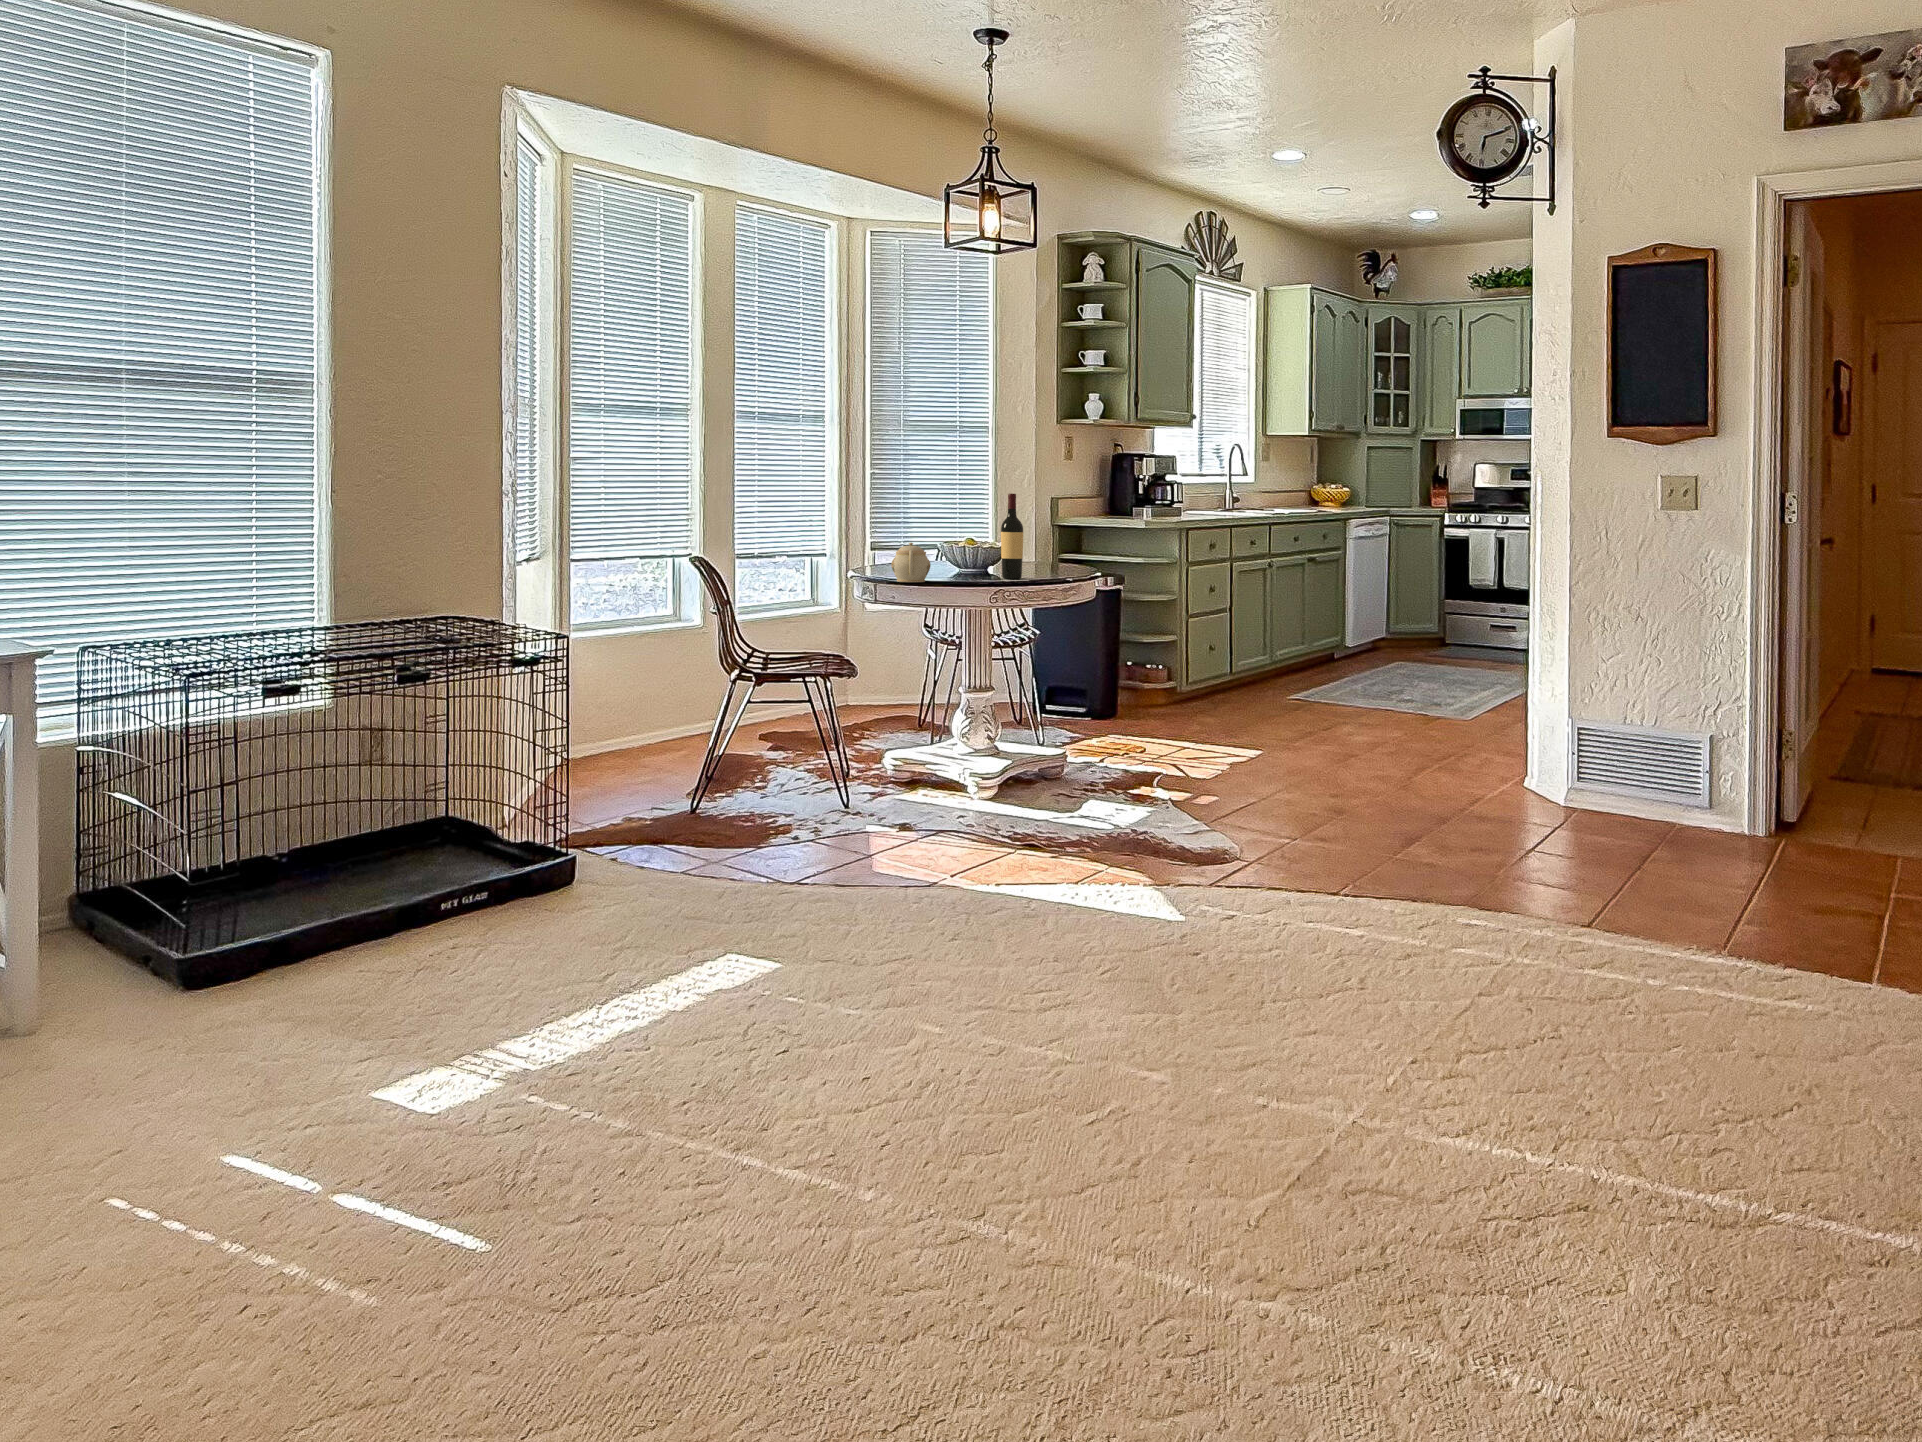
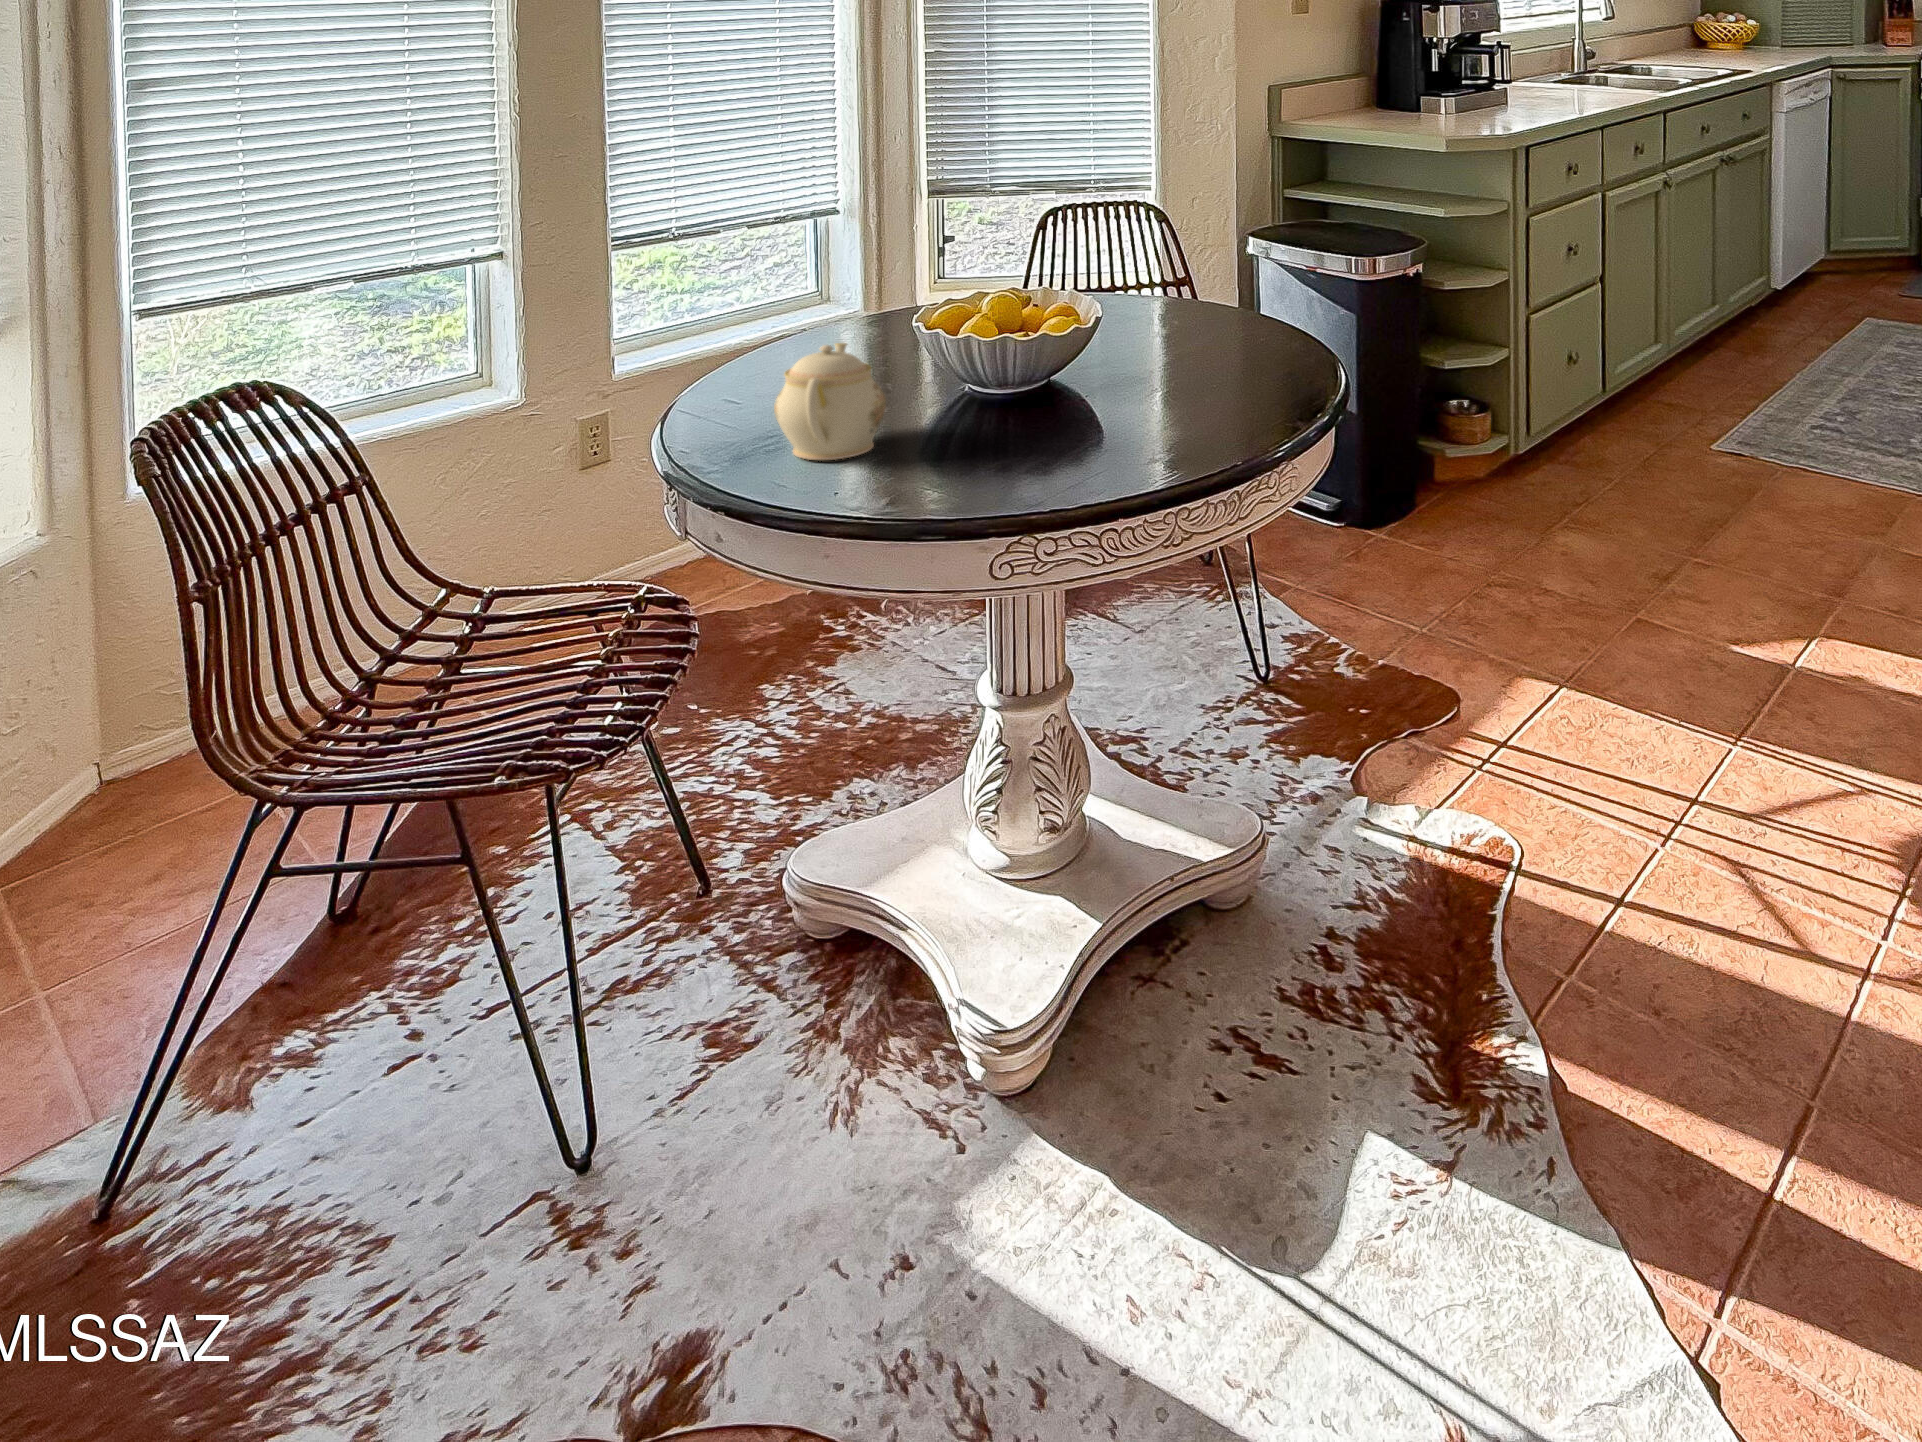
wine bottle: present [1001,494,1023,579] -> none [1095,180,1154,403]

